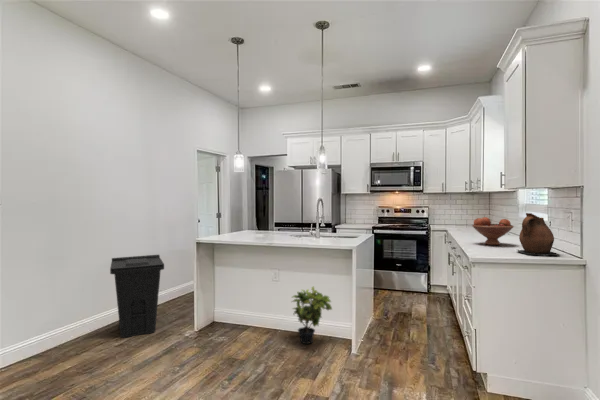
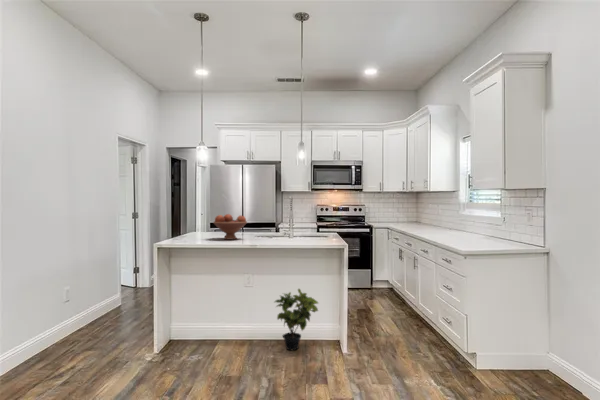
ceramic pitcher: present [518,213,560,256] -> none [489,210,527,246]
fruit bowl: present [472,217,513,245] -> present [214,214,247,240]
trash can: present [110,255,164,338] -> none [28,264,115,374]

